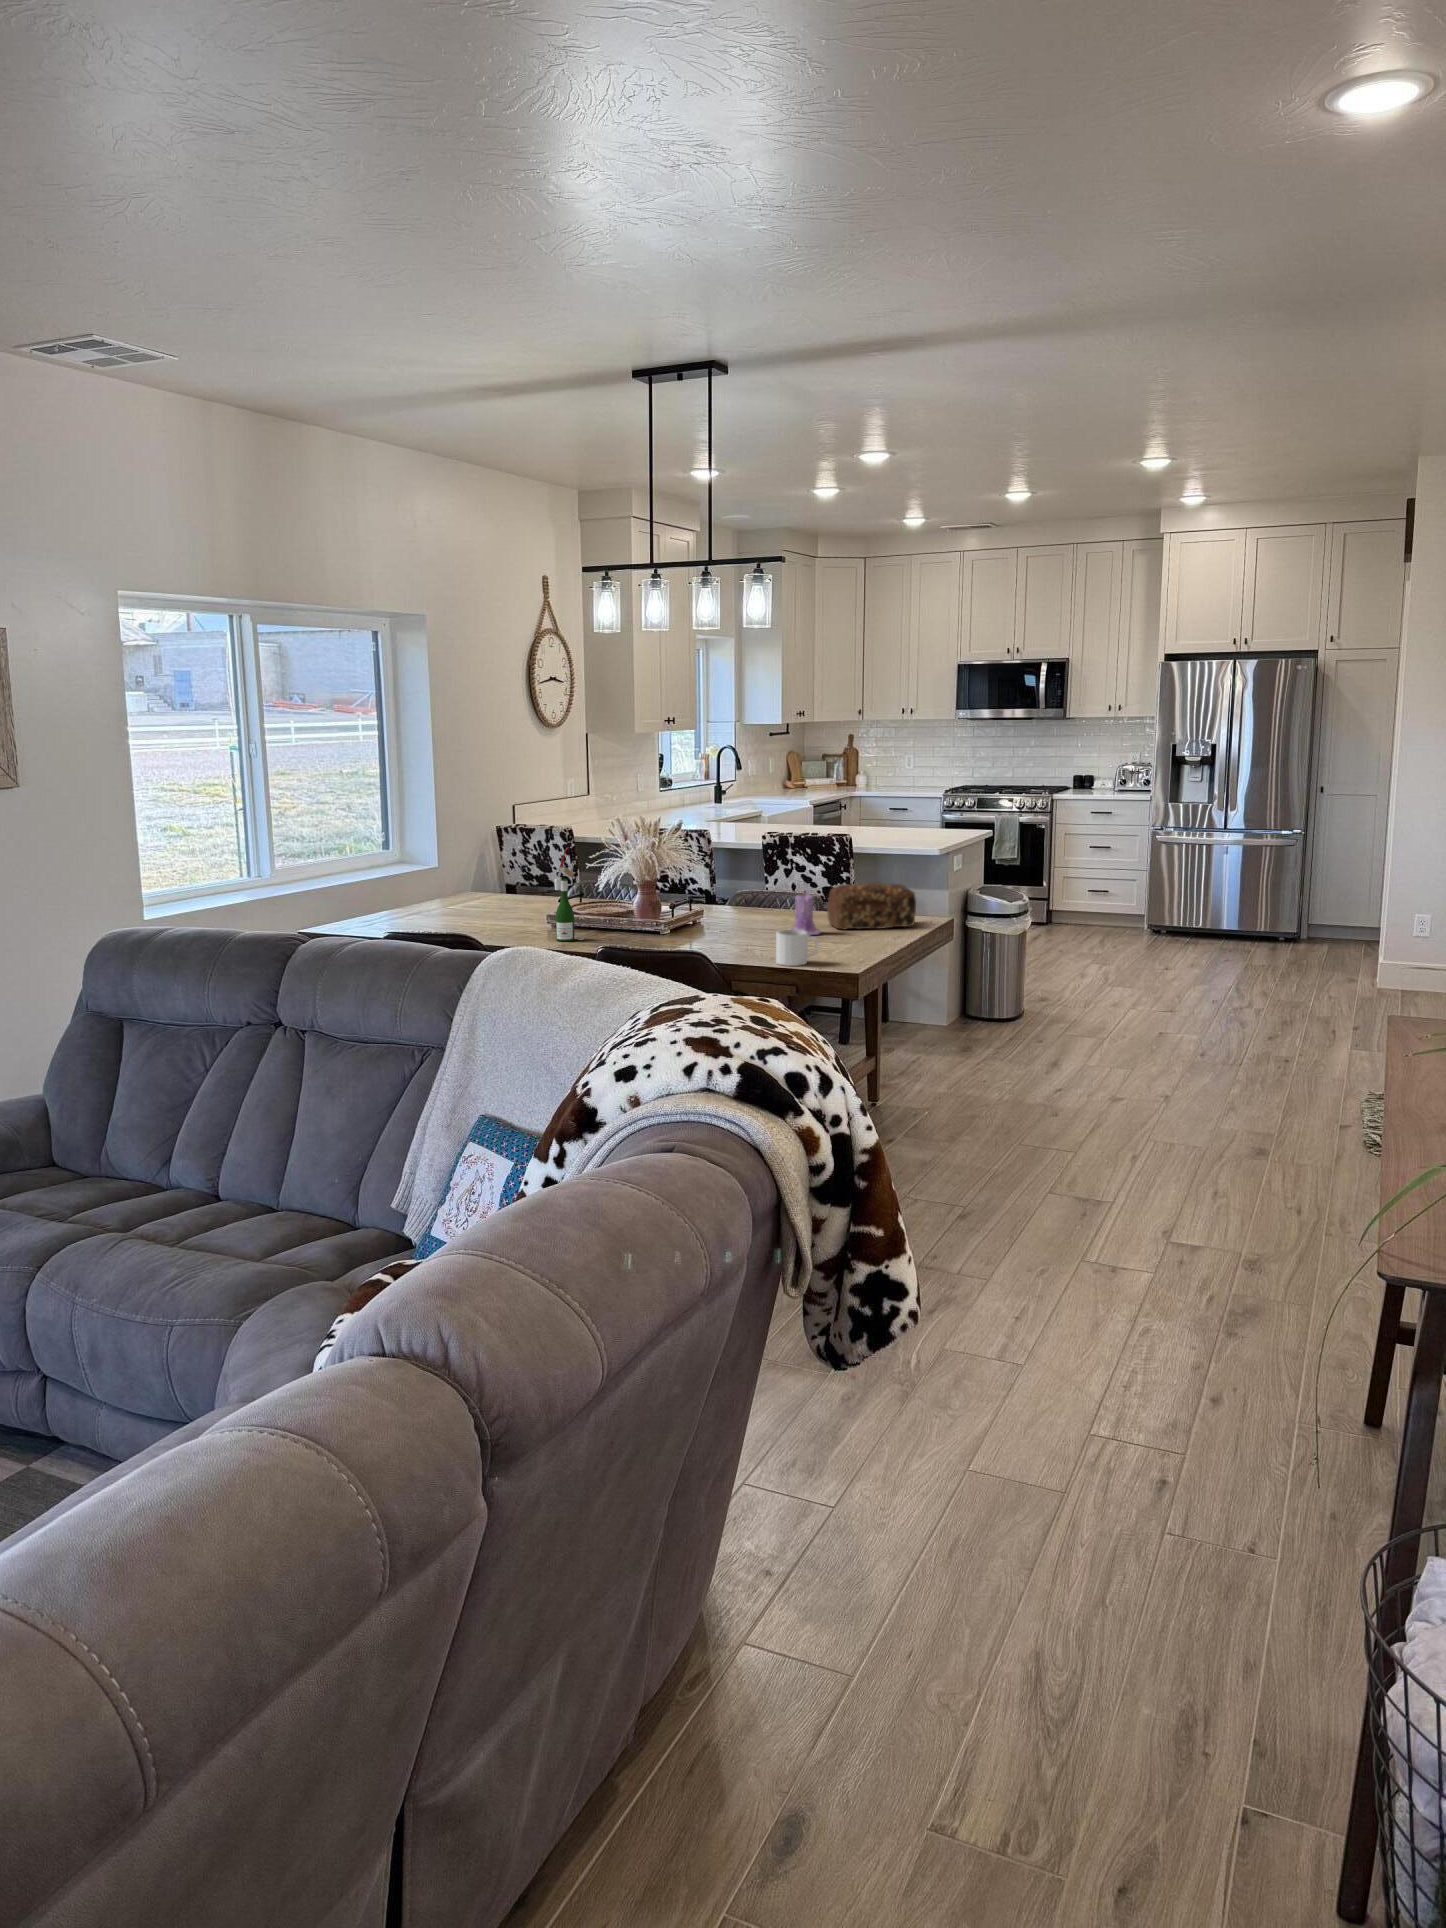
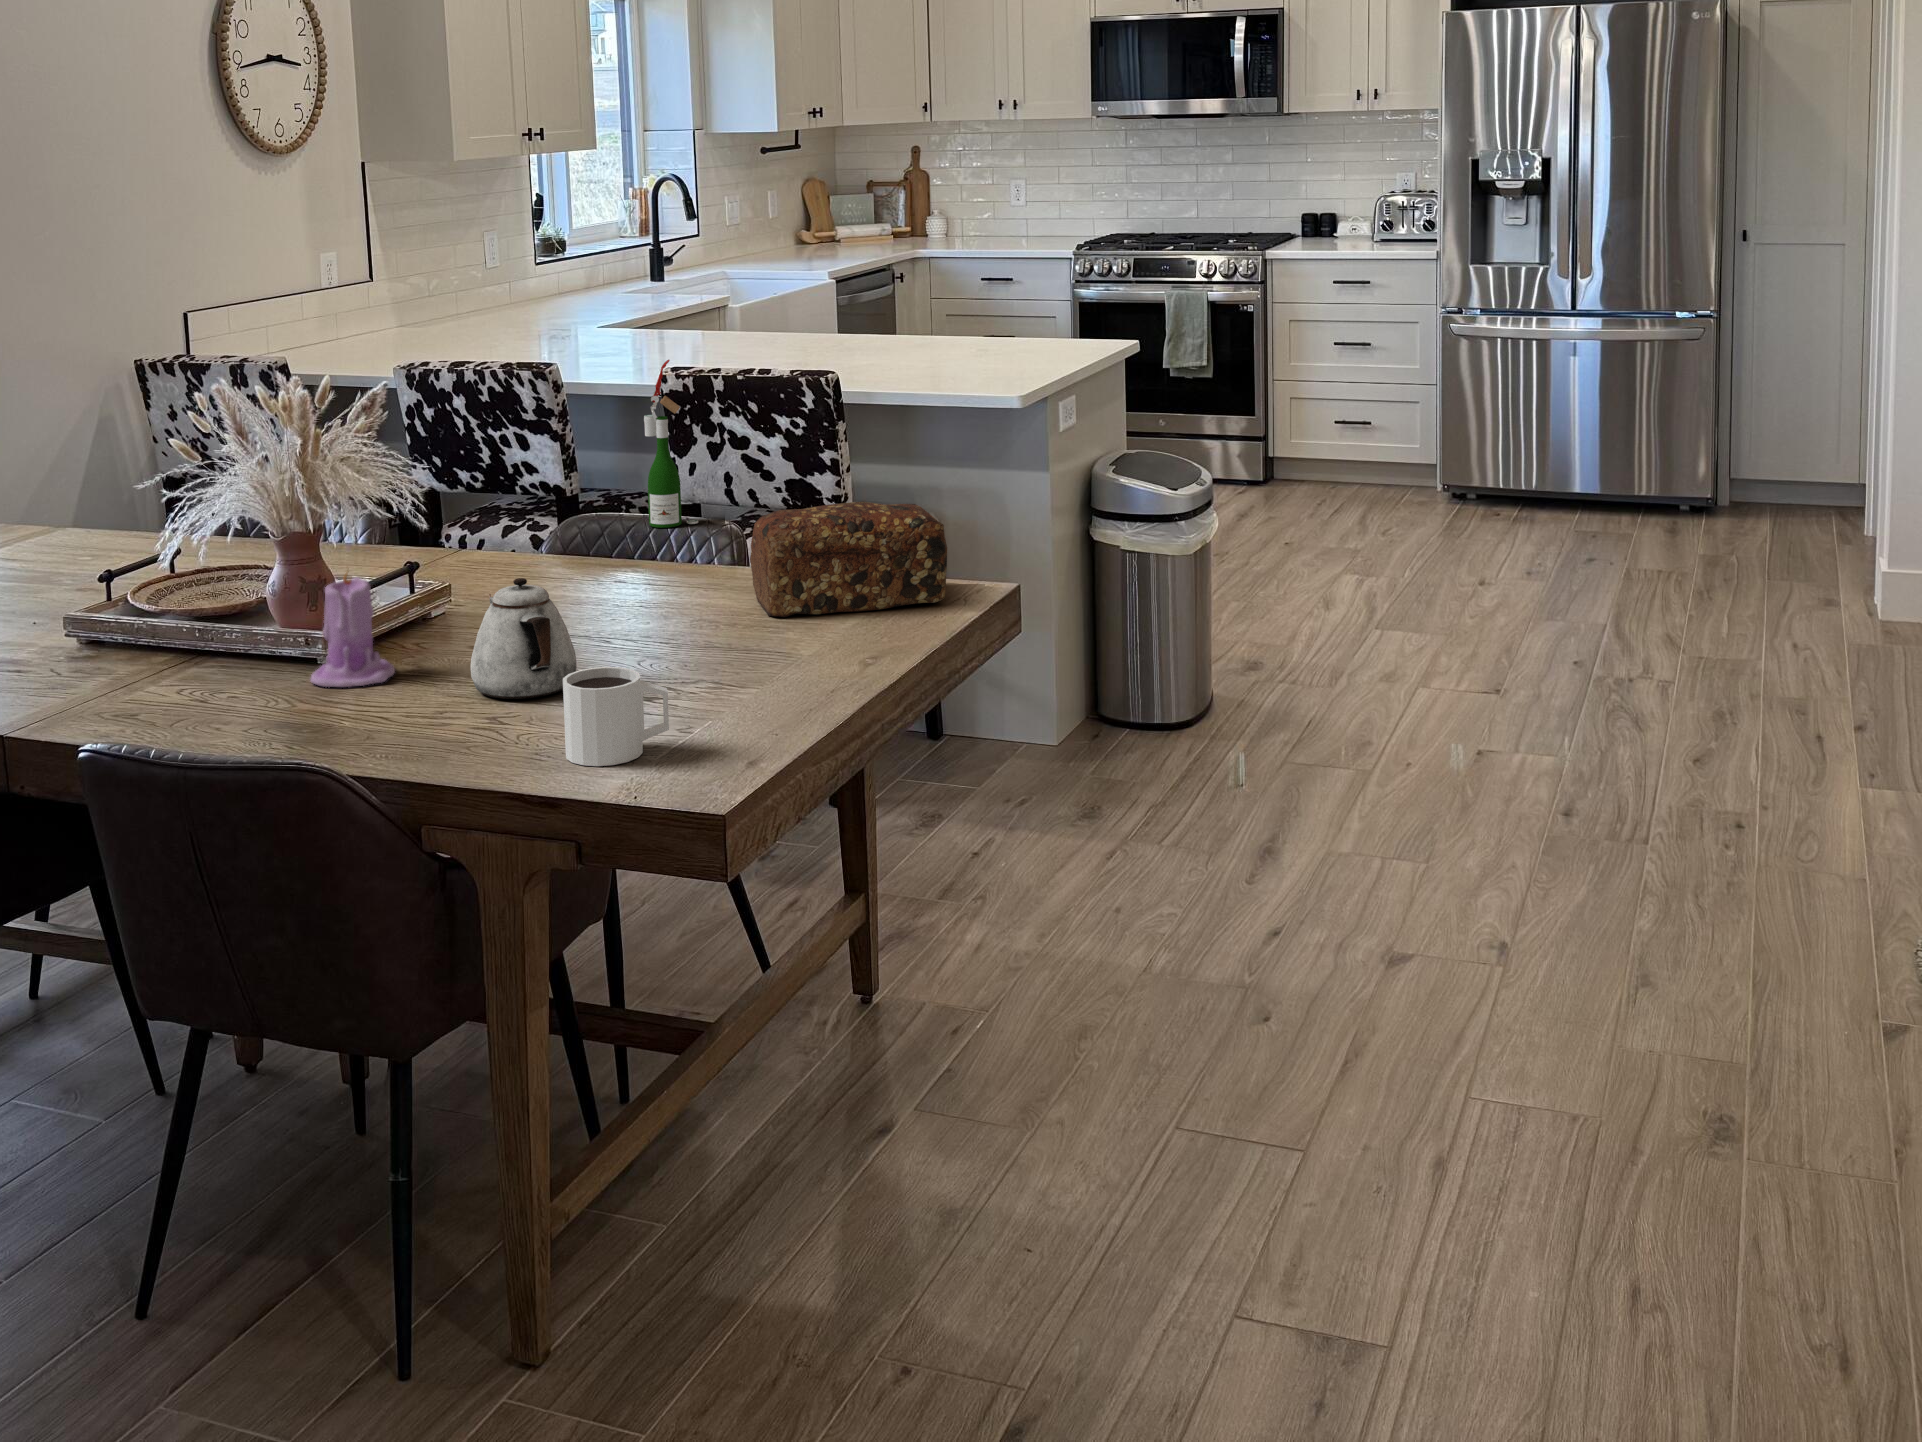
wine bottle: present [555,847,584,941] -> present [644,360,698,528]
candle: present [791,893,821,935] -> present [311,573,395,687]
teapot: none [724,900,768,949] -> present [470,578,576,699]

